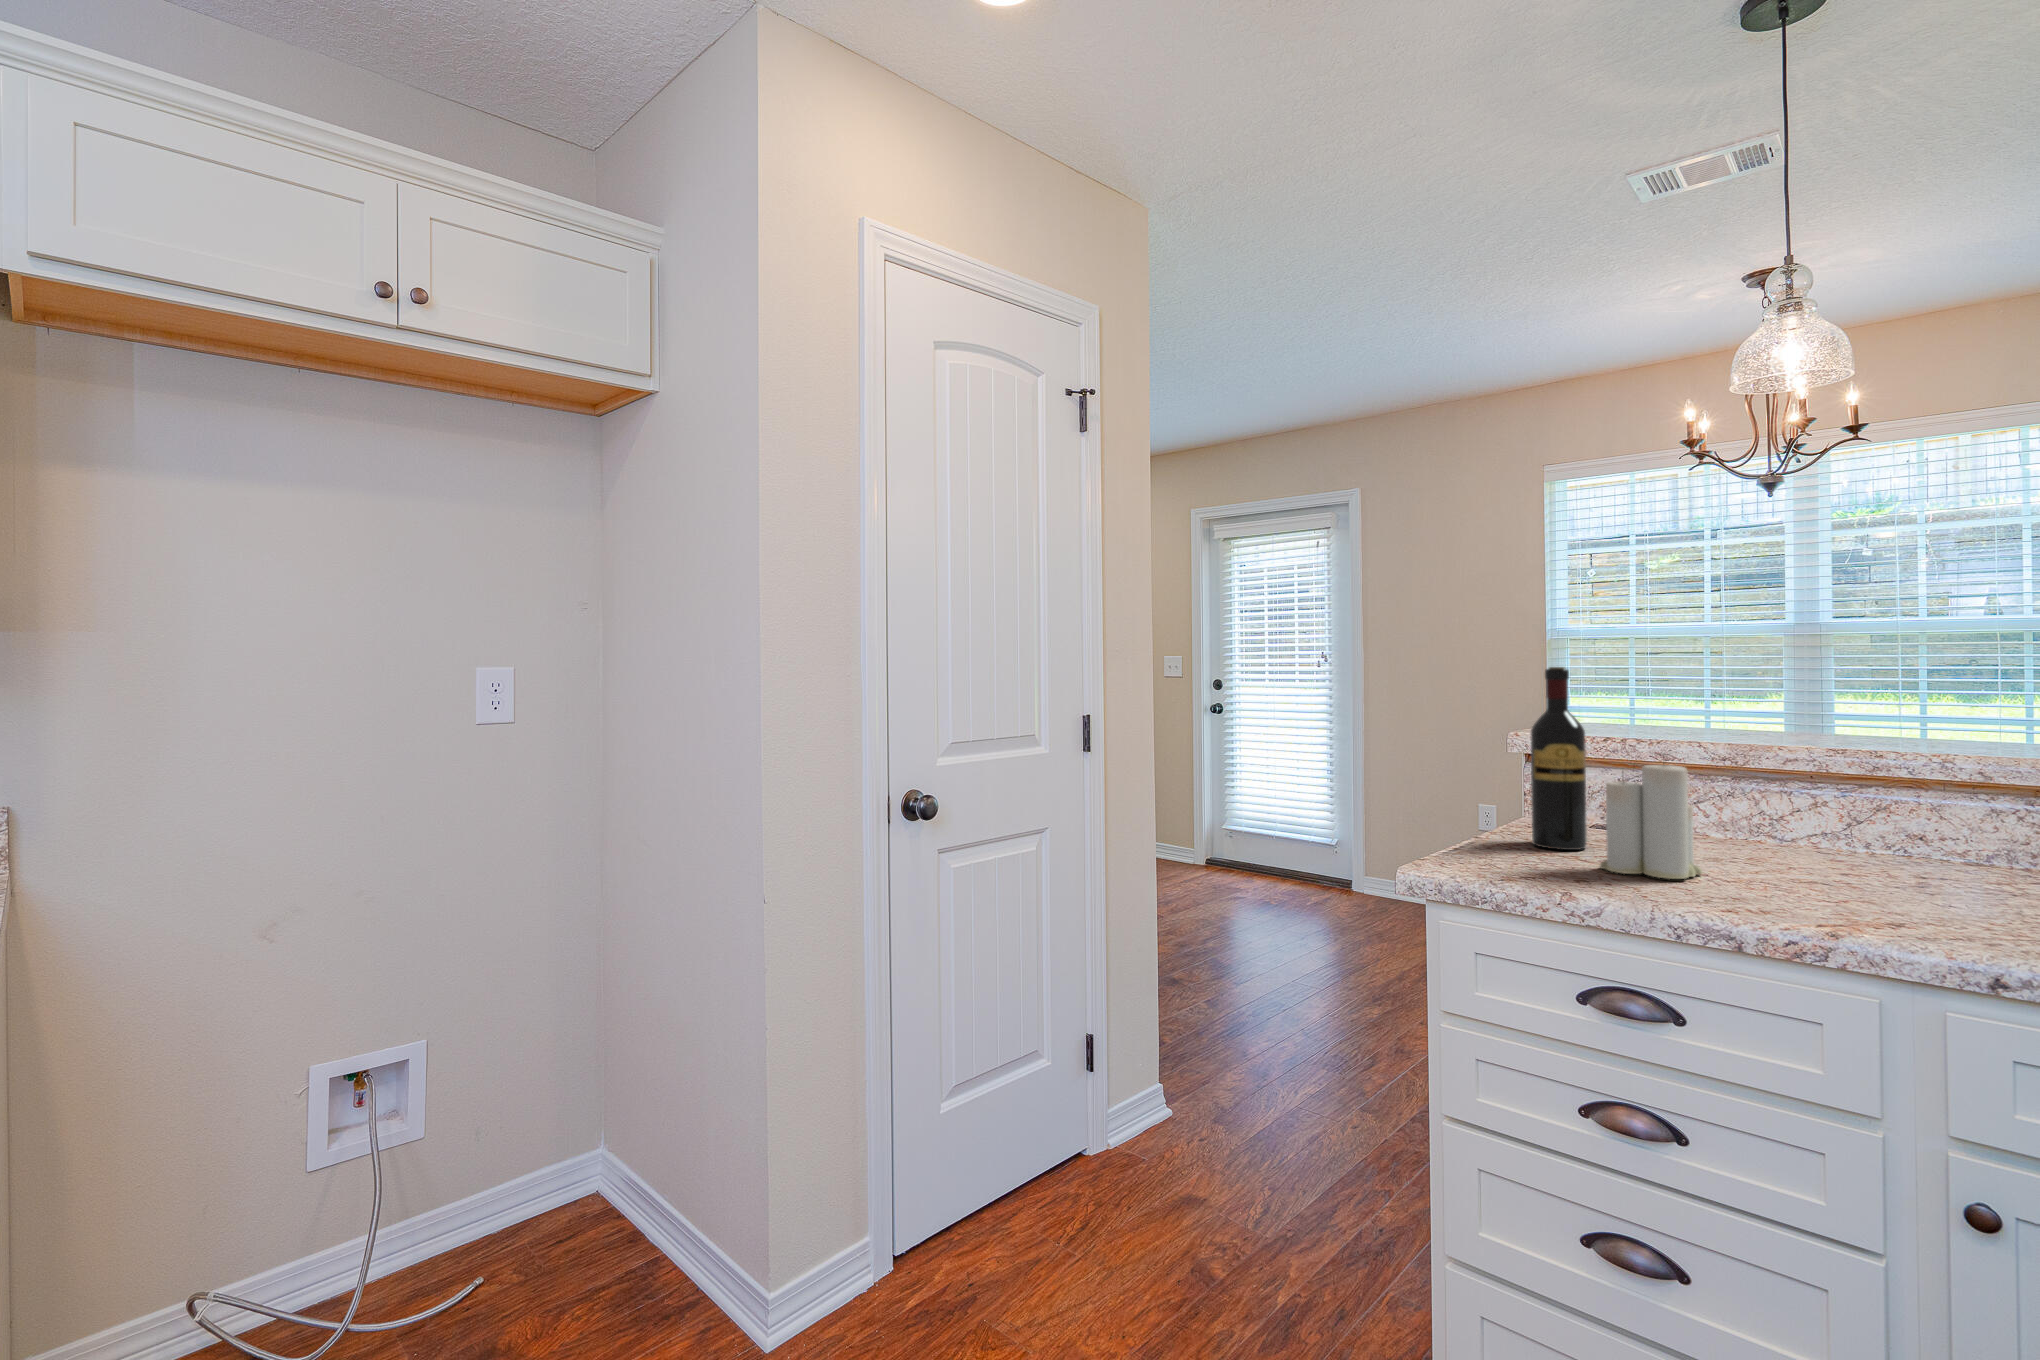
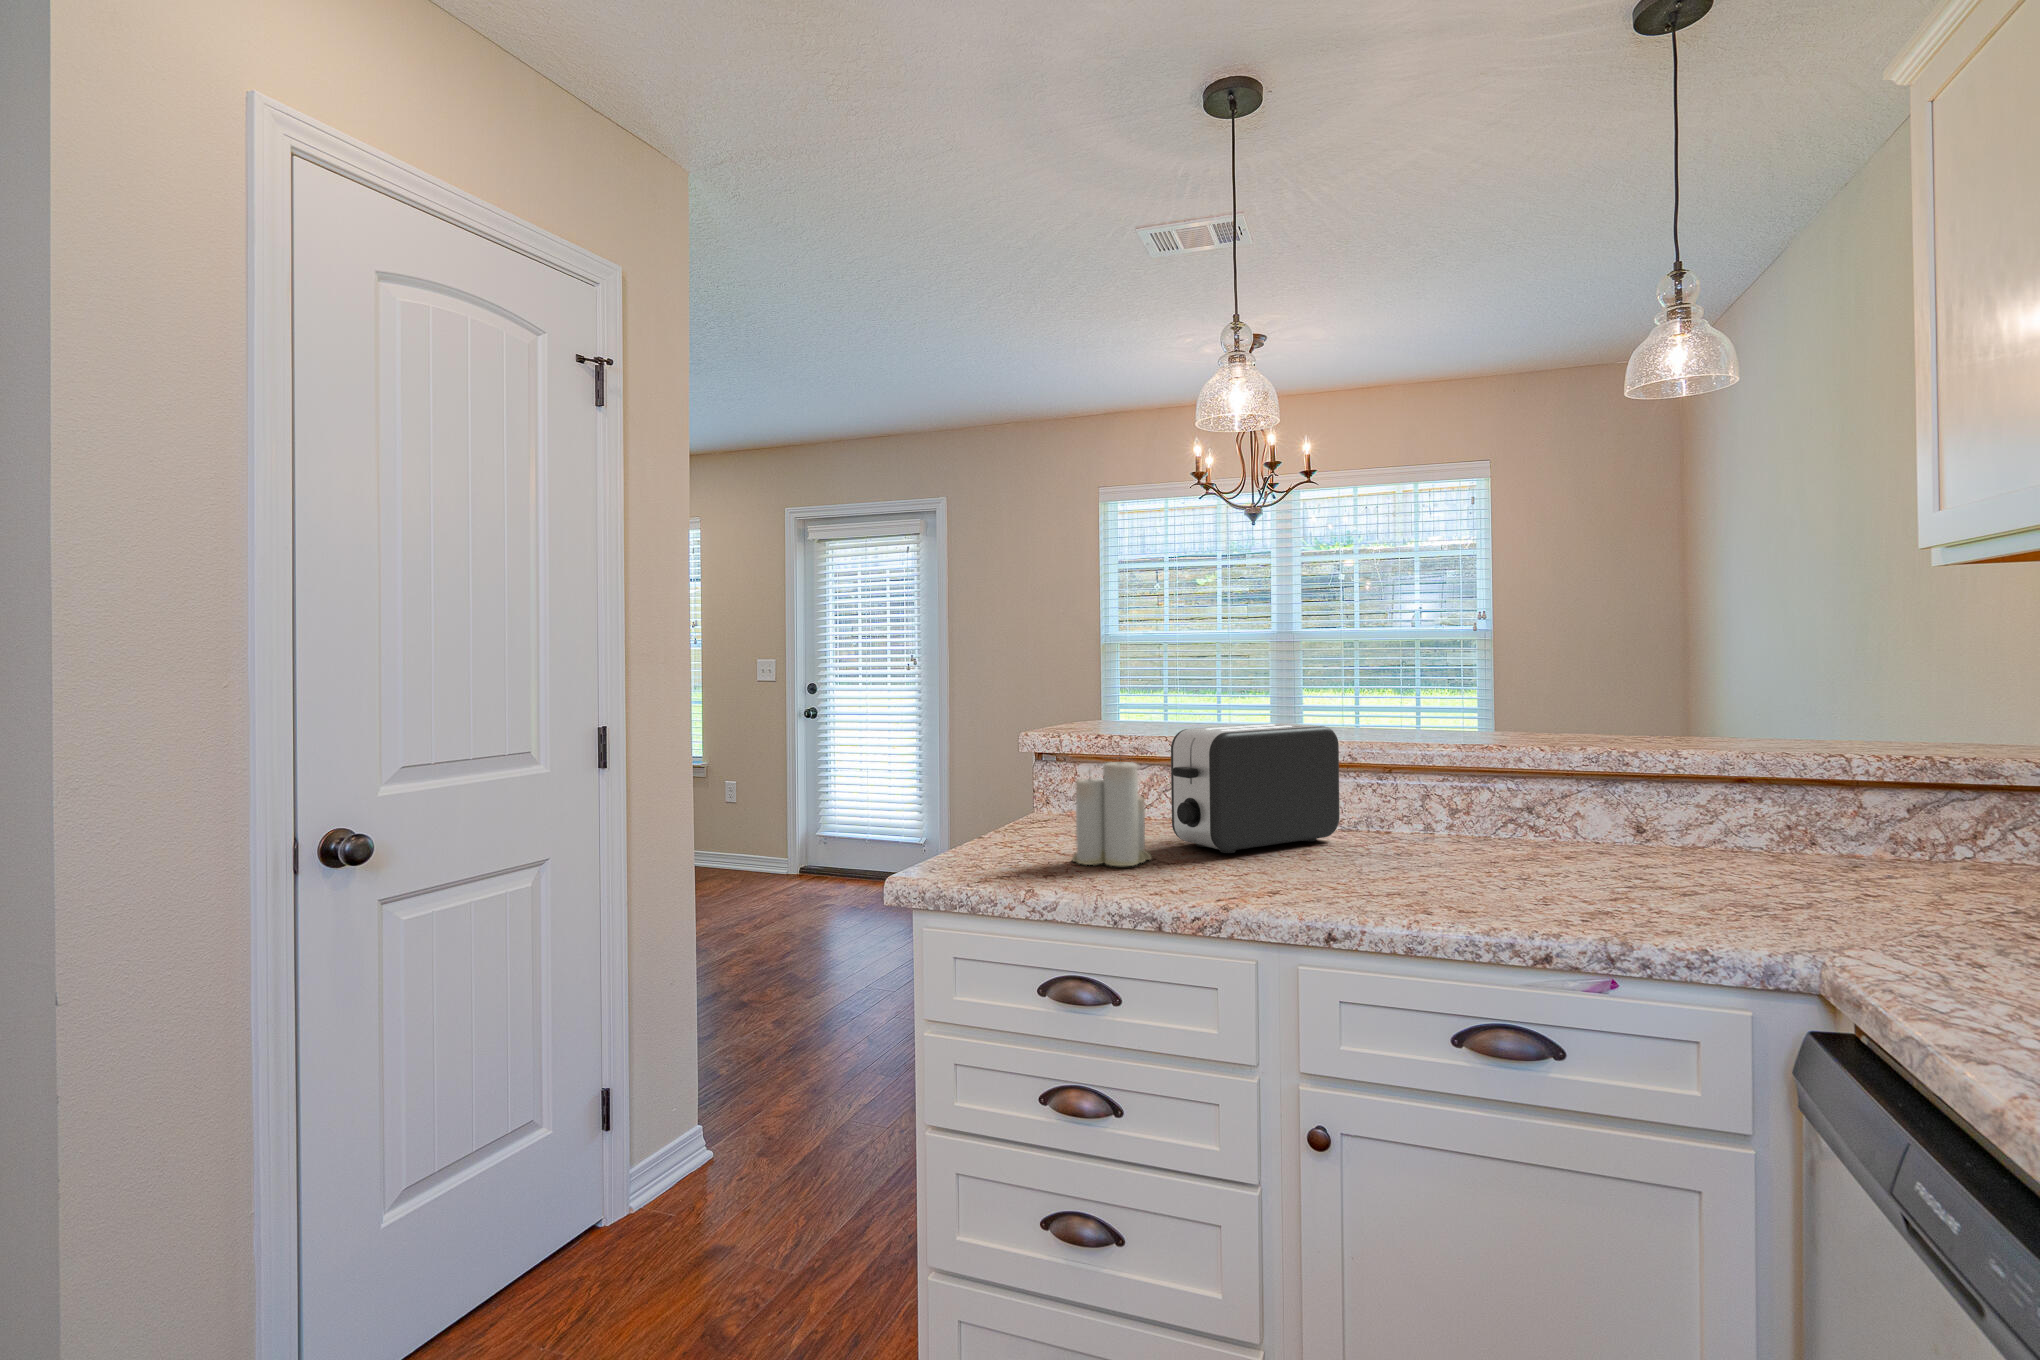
wine bottle: present [1531,667,1587,850] -> none [1024,672,1070,845]
toaster: none [1721,729,1969,876] -> present [1171,723,1339,853]

